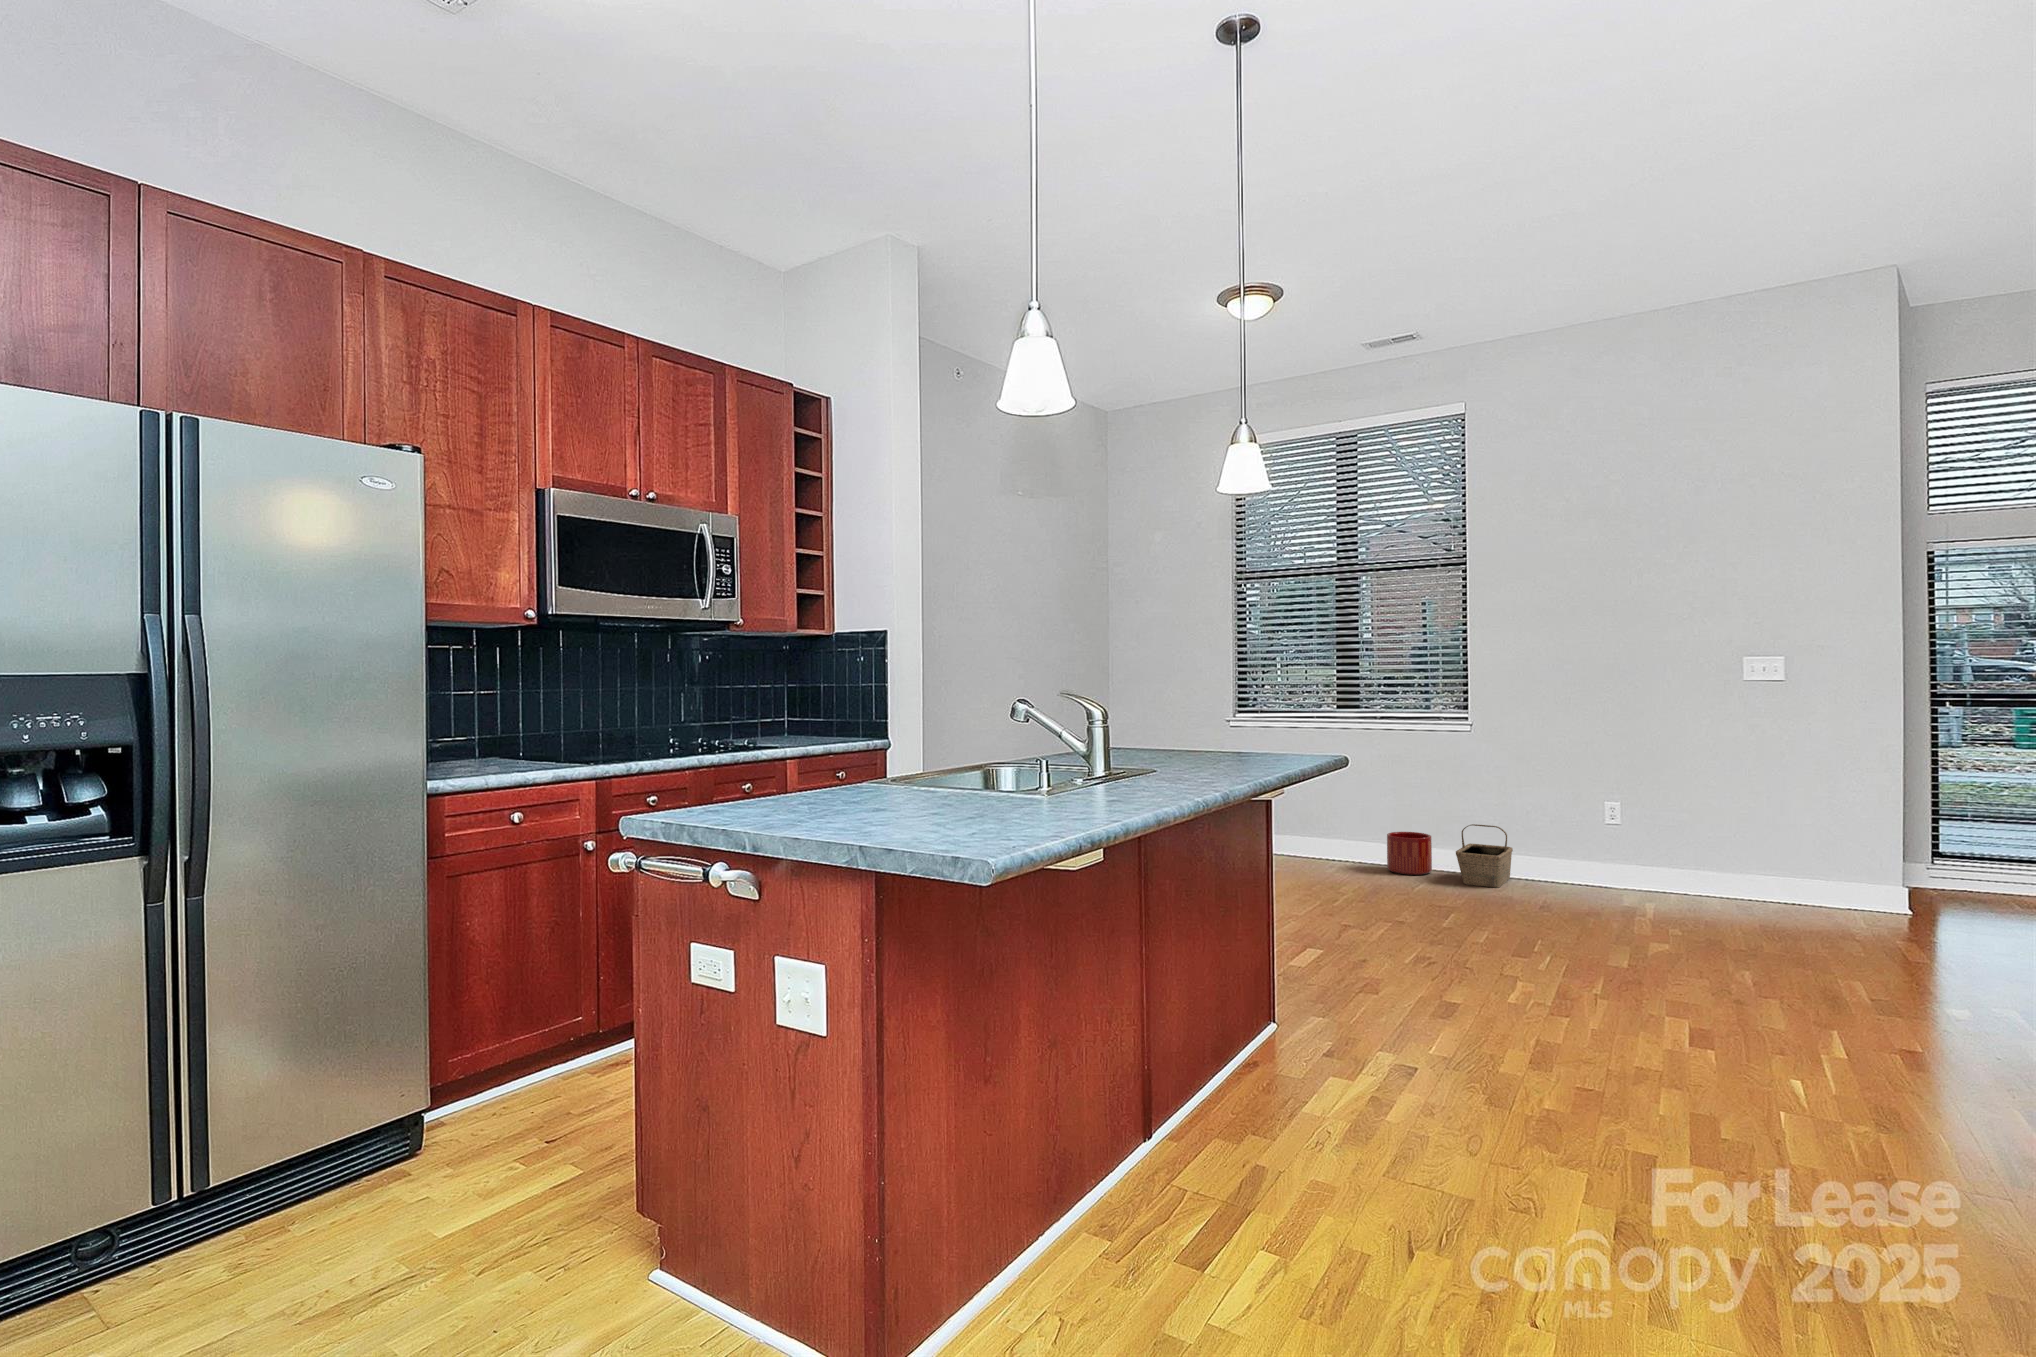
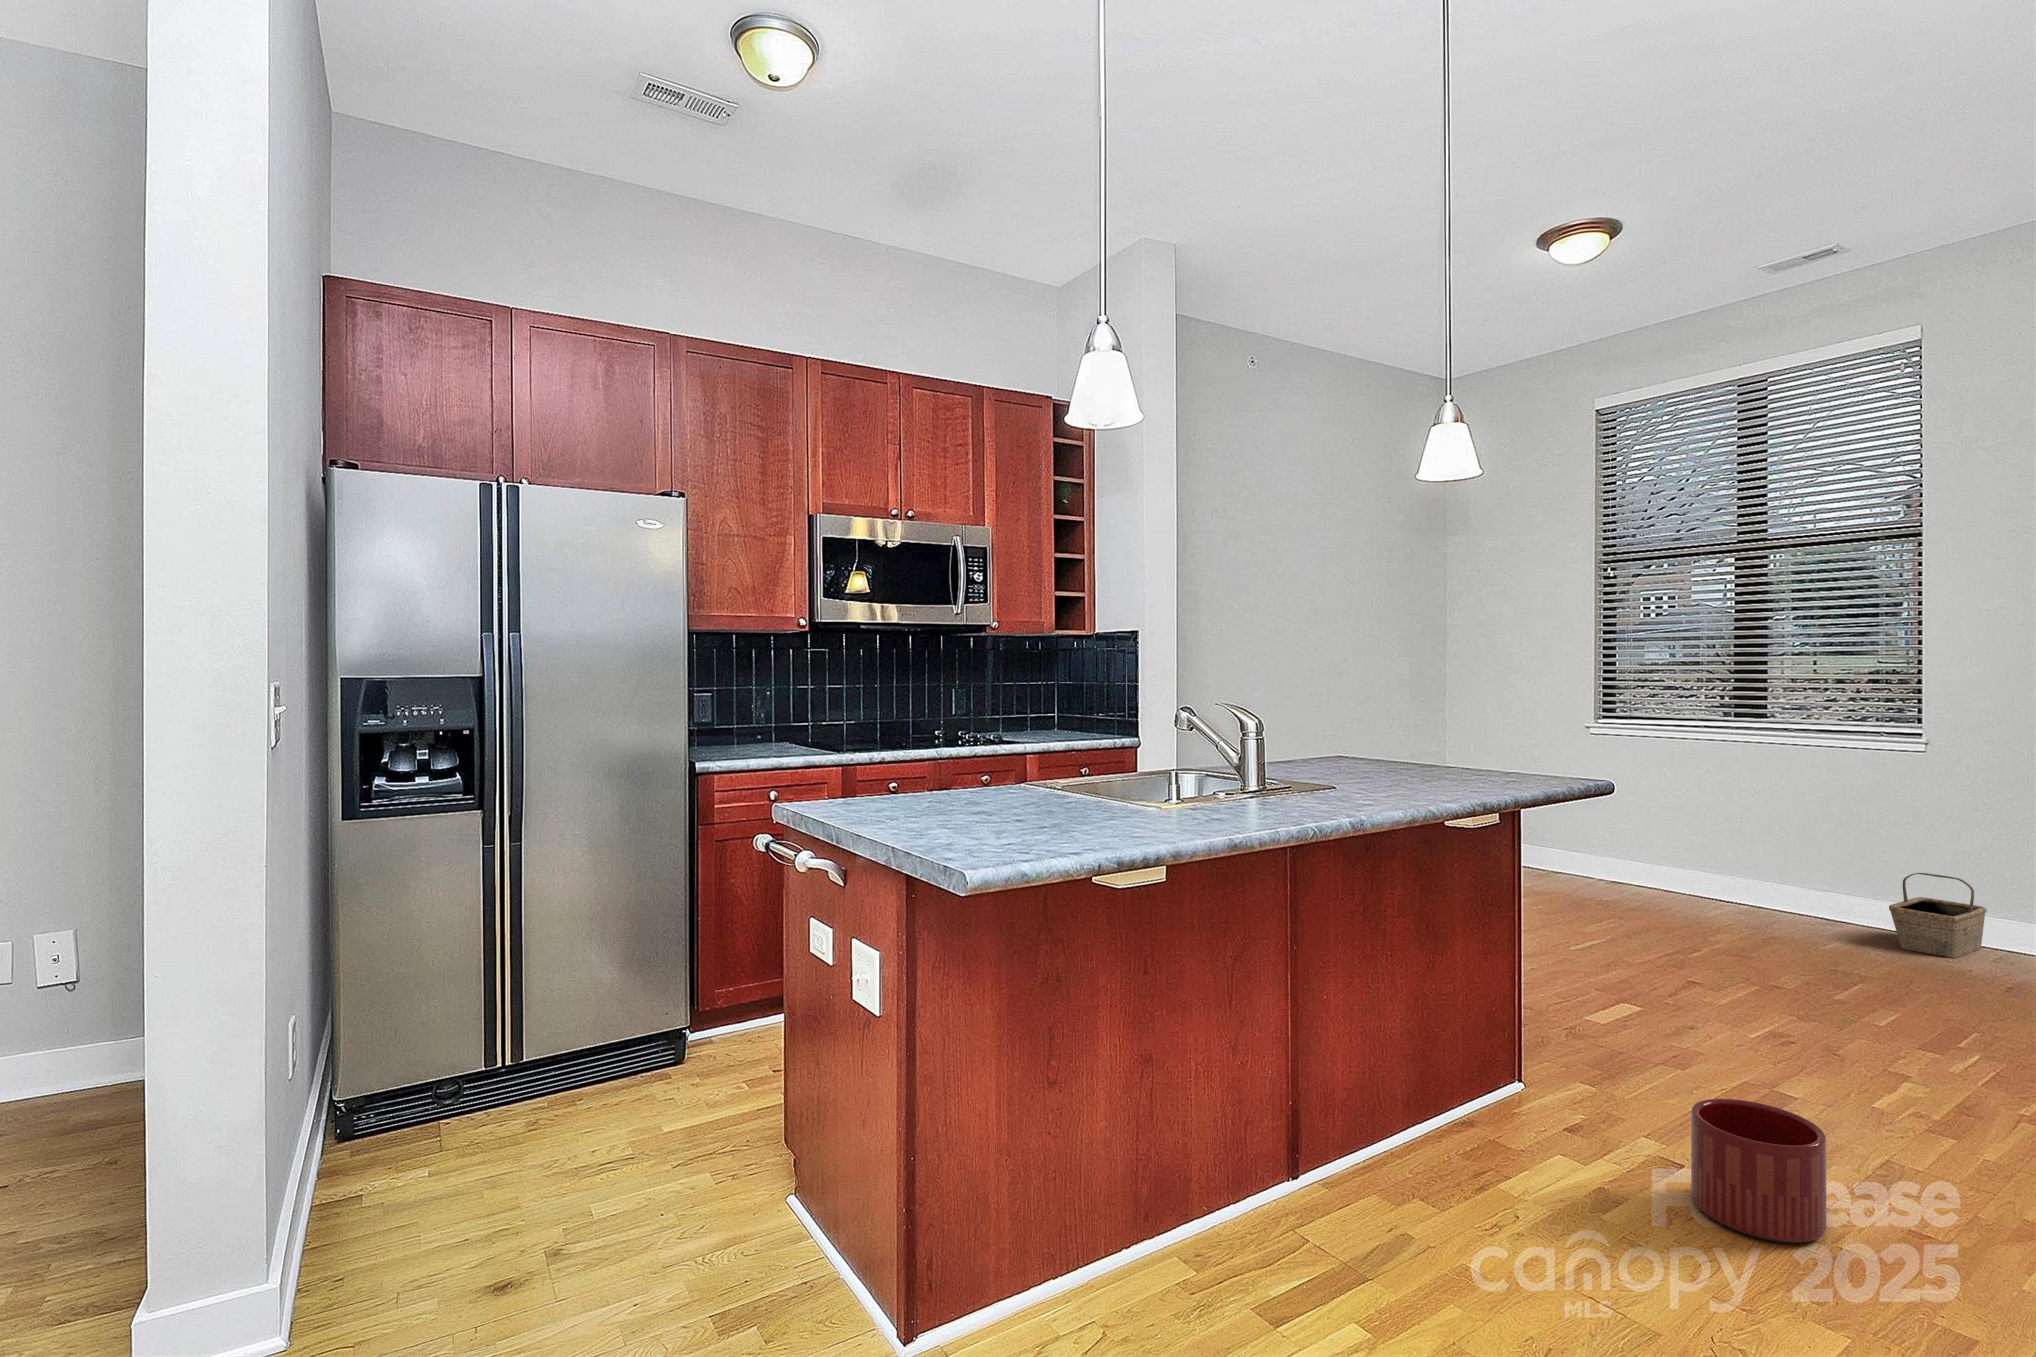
planter: present [1387,832,1432,875] -> present [1691,1099,1826,1243]

